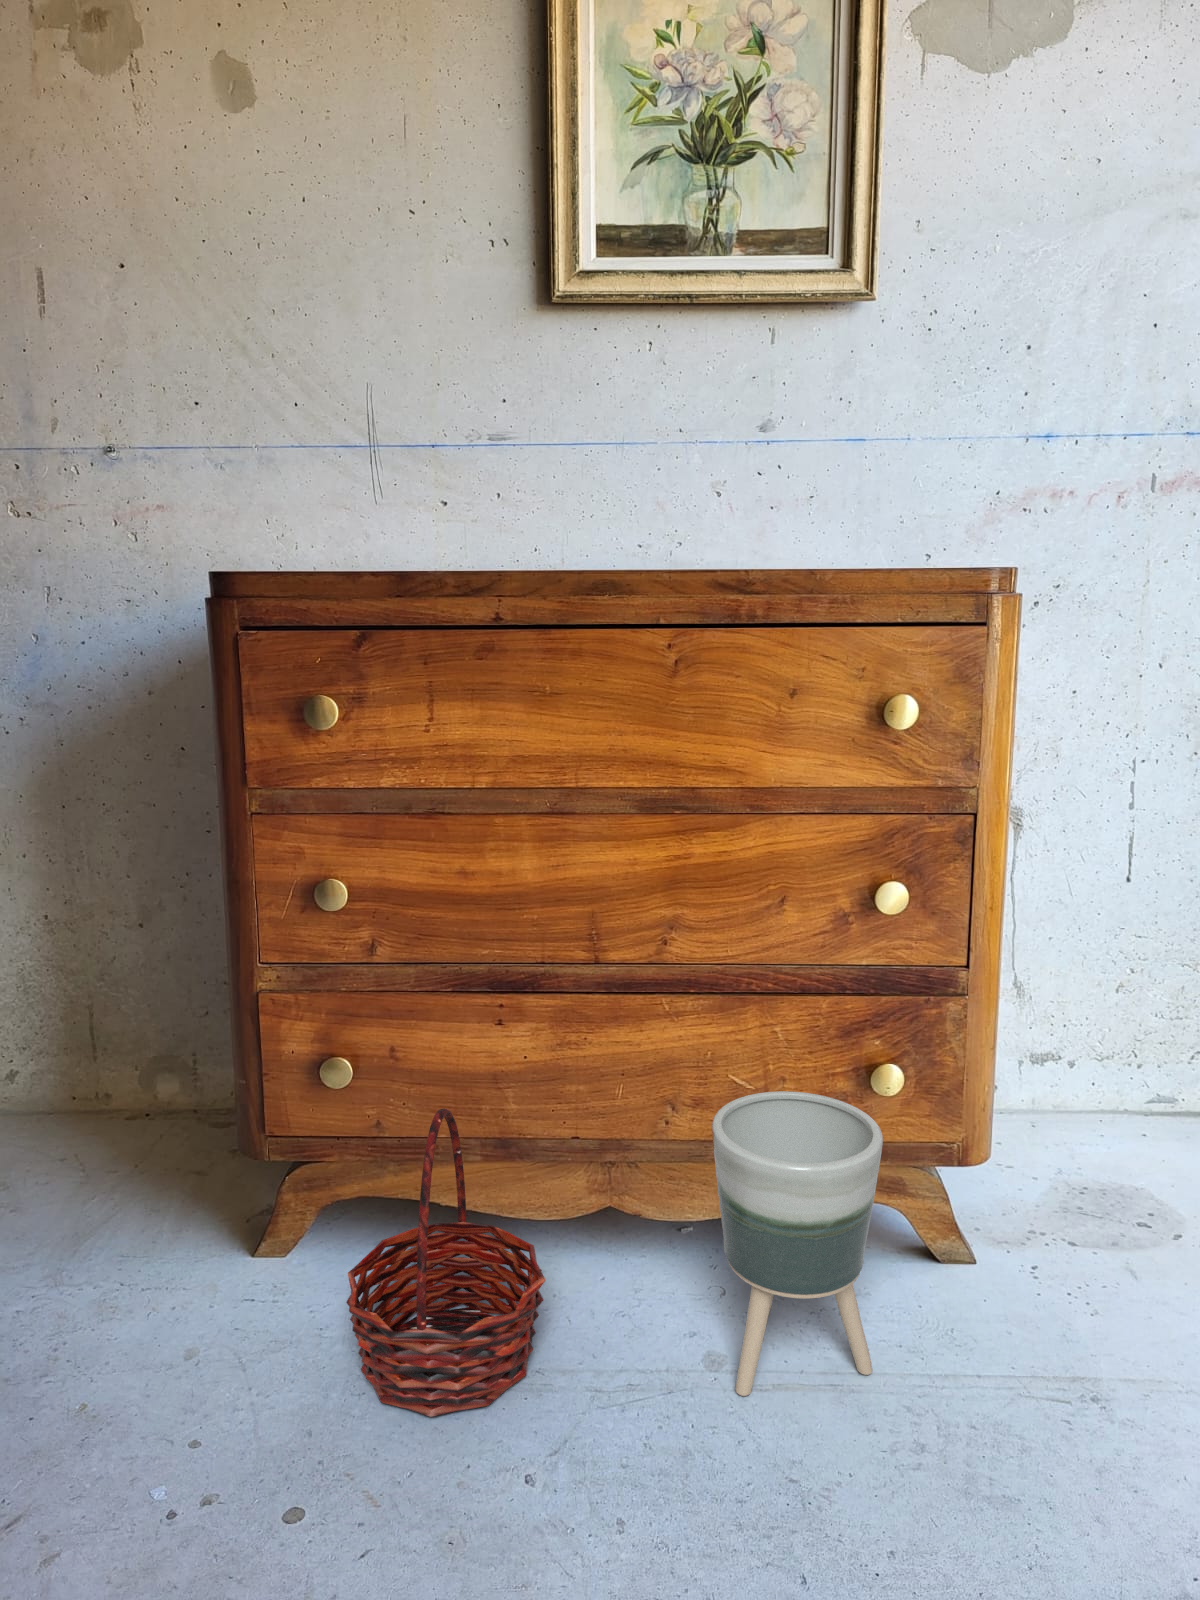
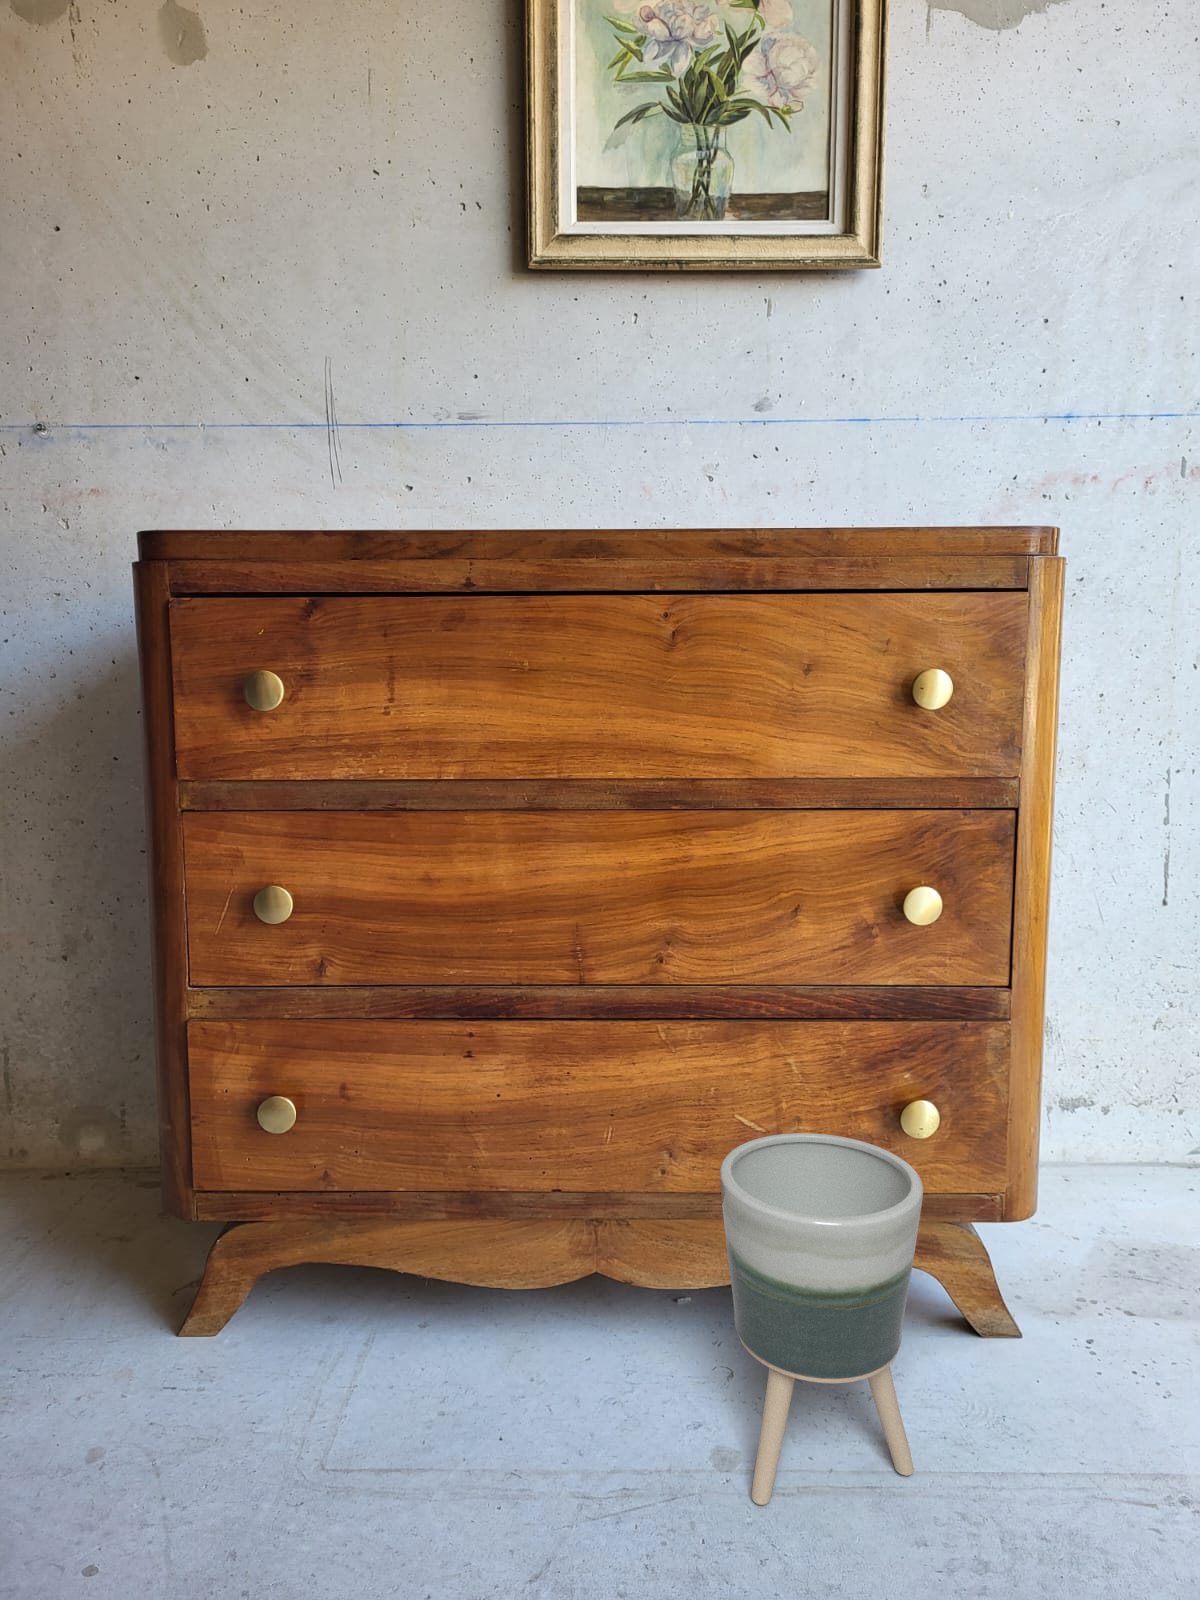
basket: present [346,1109,545,1417] -> none [280,1156,522,1539]

